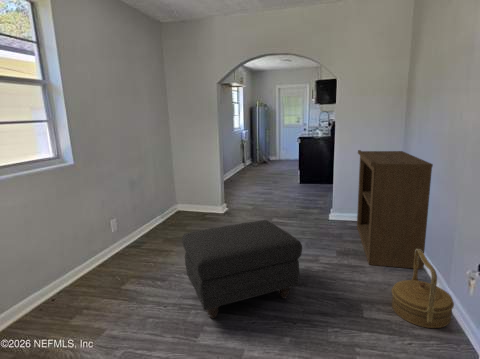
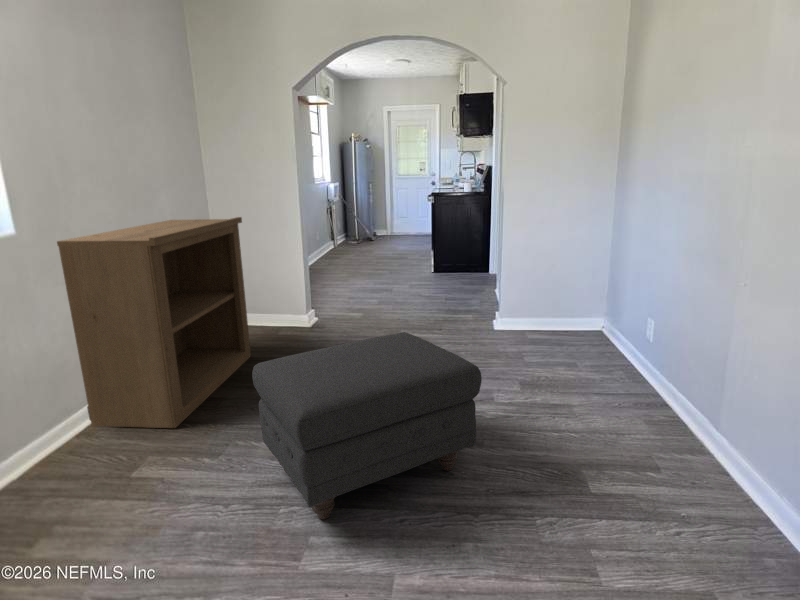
bookshelf: present [357,150,433,269] -> present [57,217,251,428]
woven basket: present [392,249,454,328] -> none [630,369,733,499]

